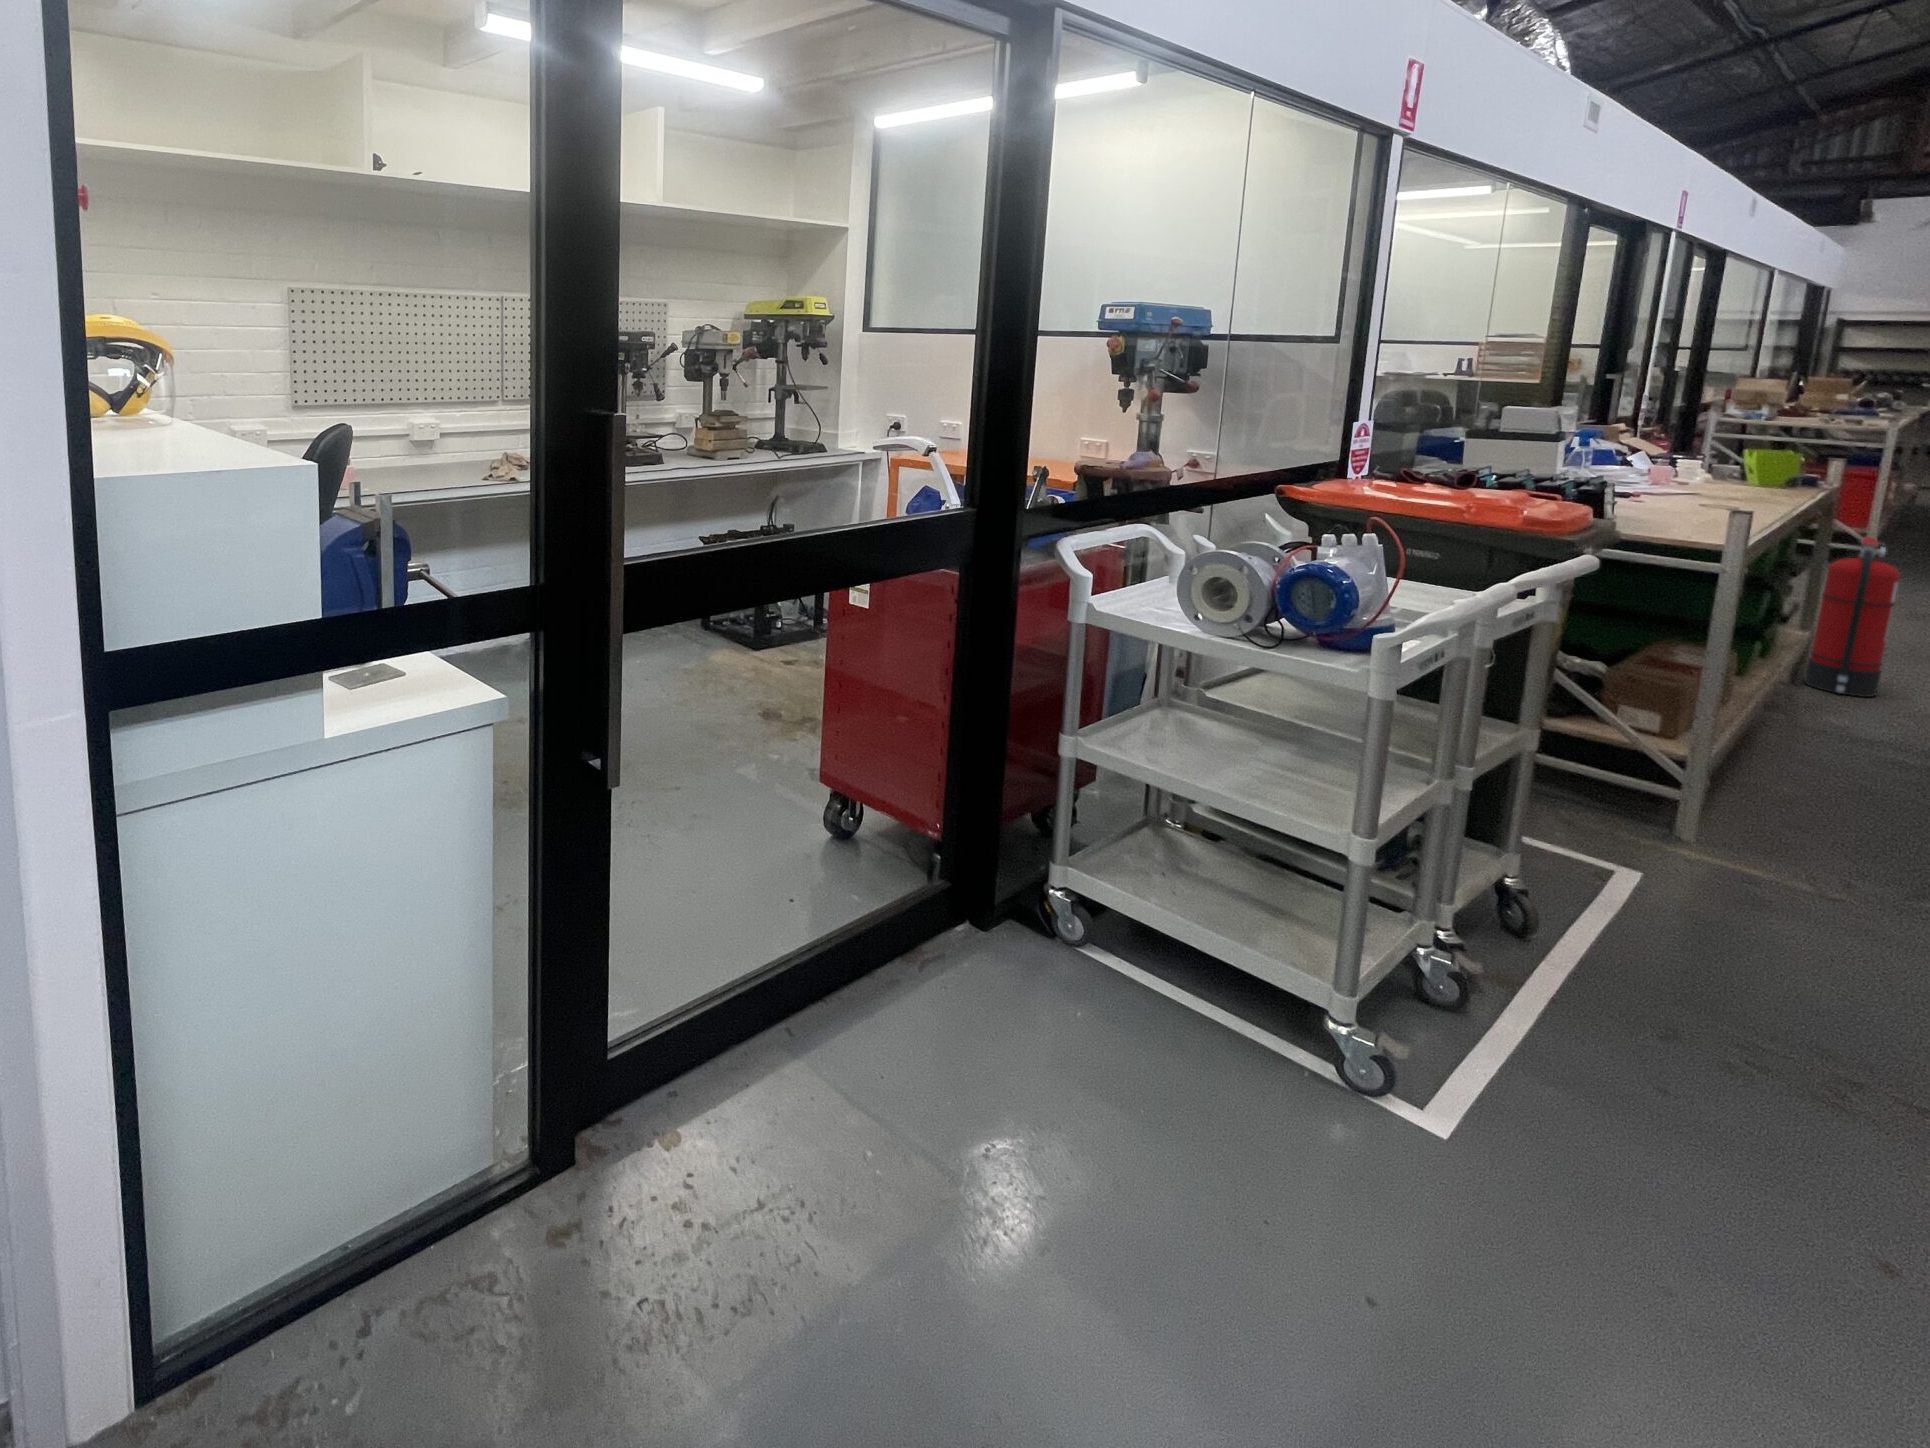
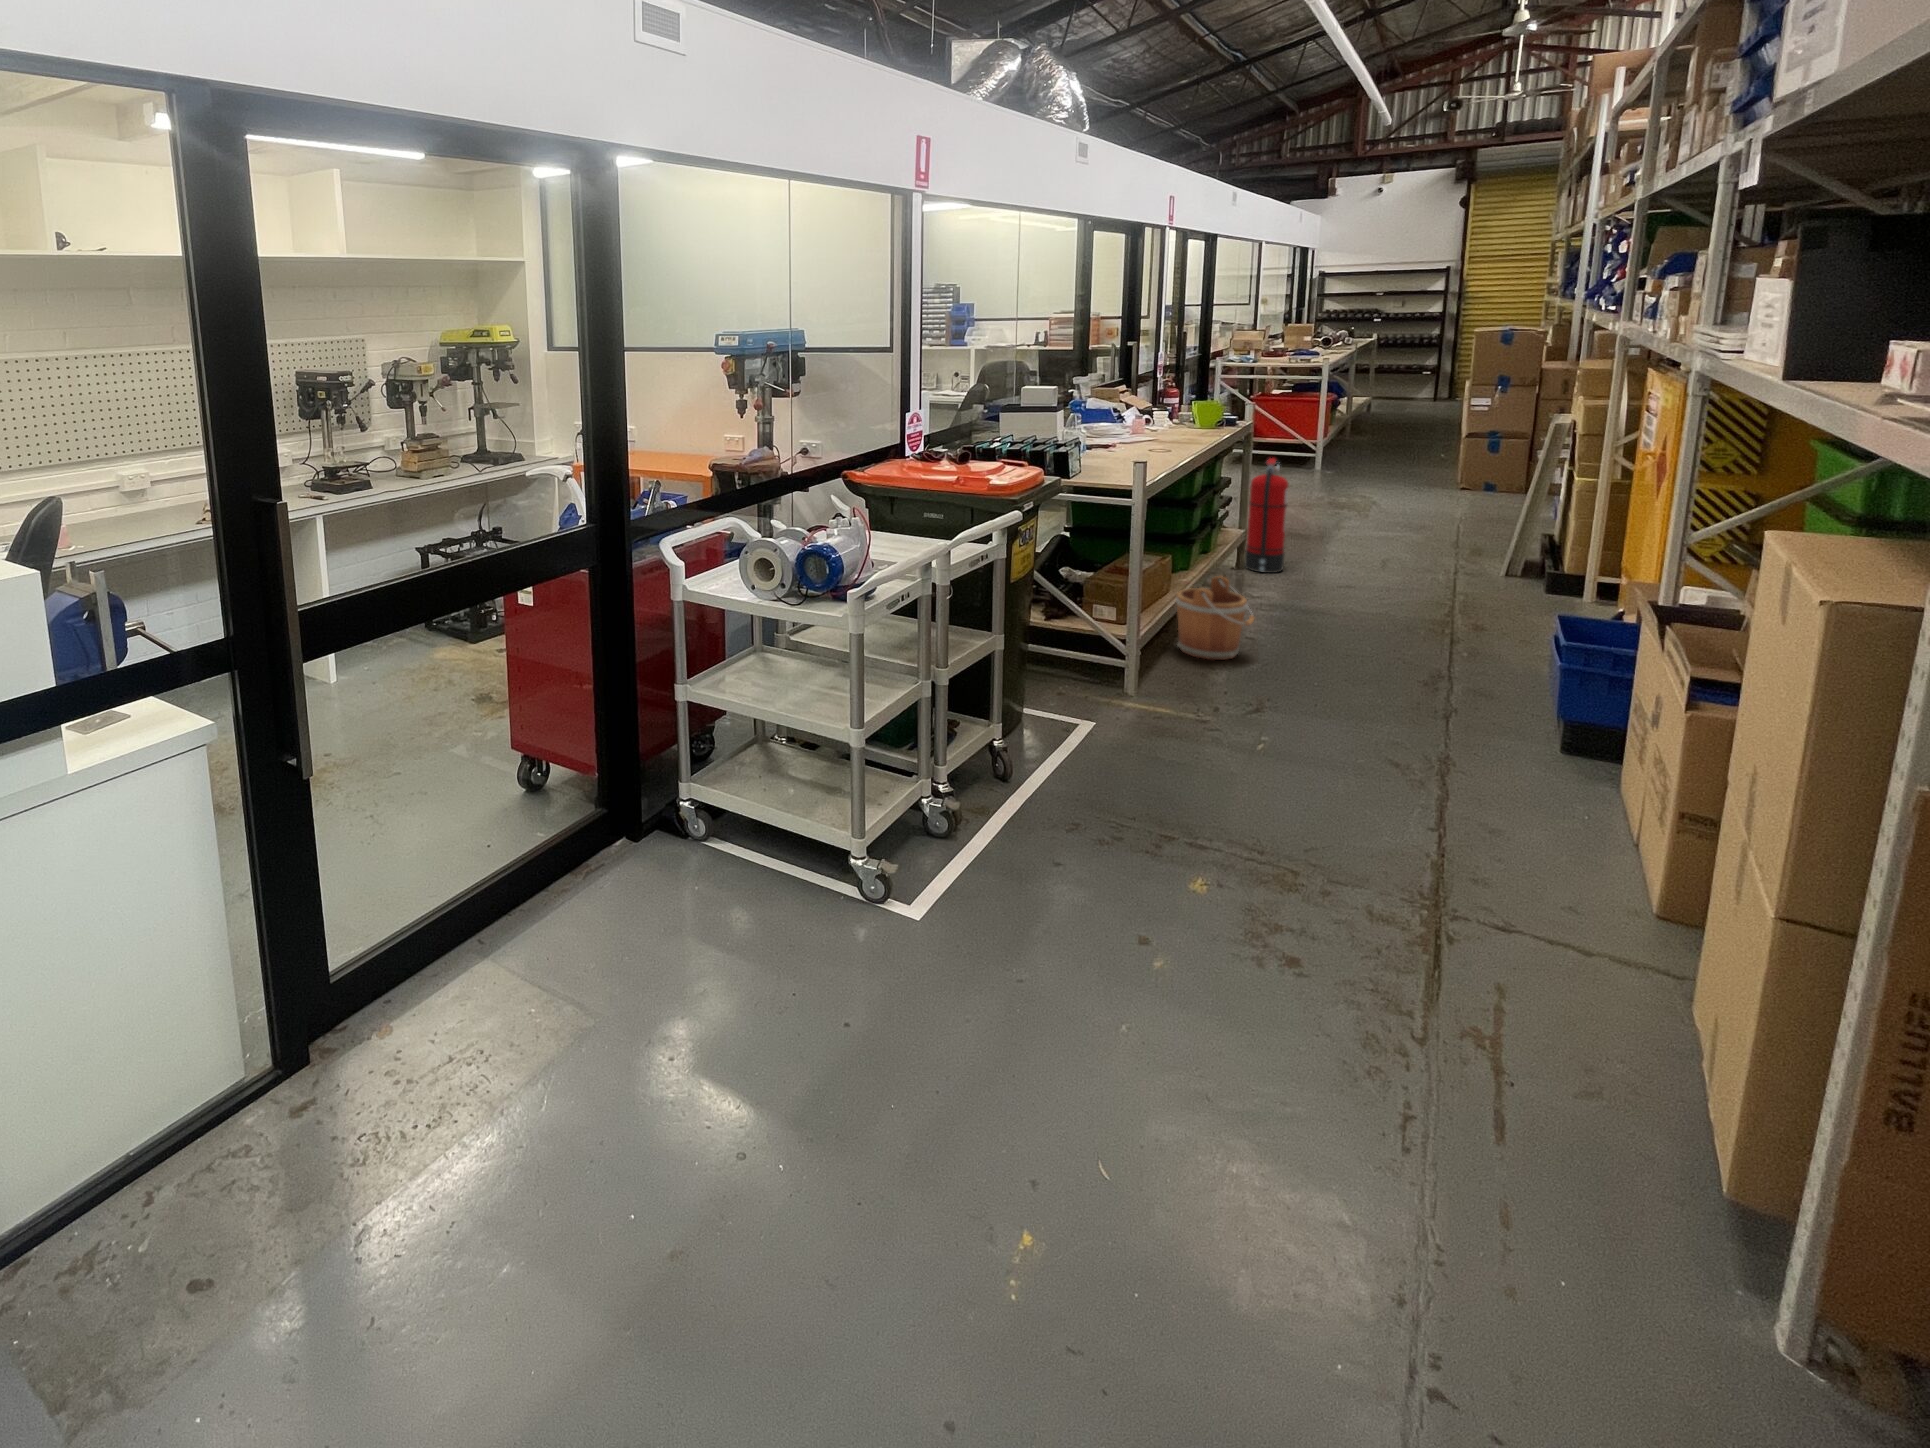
bucket: none [1744,691,1897,813] -> present [1176,576,1254,660]

